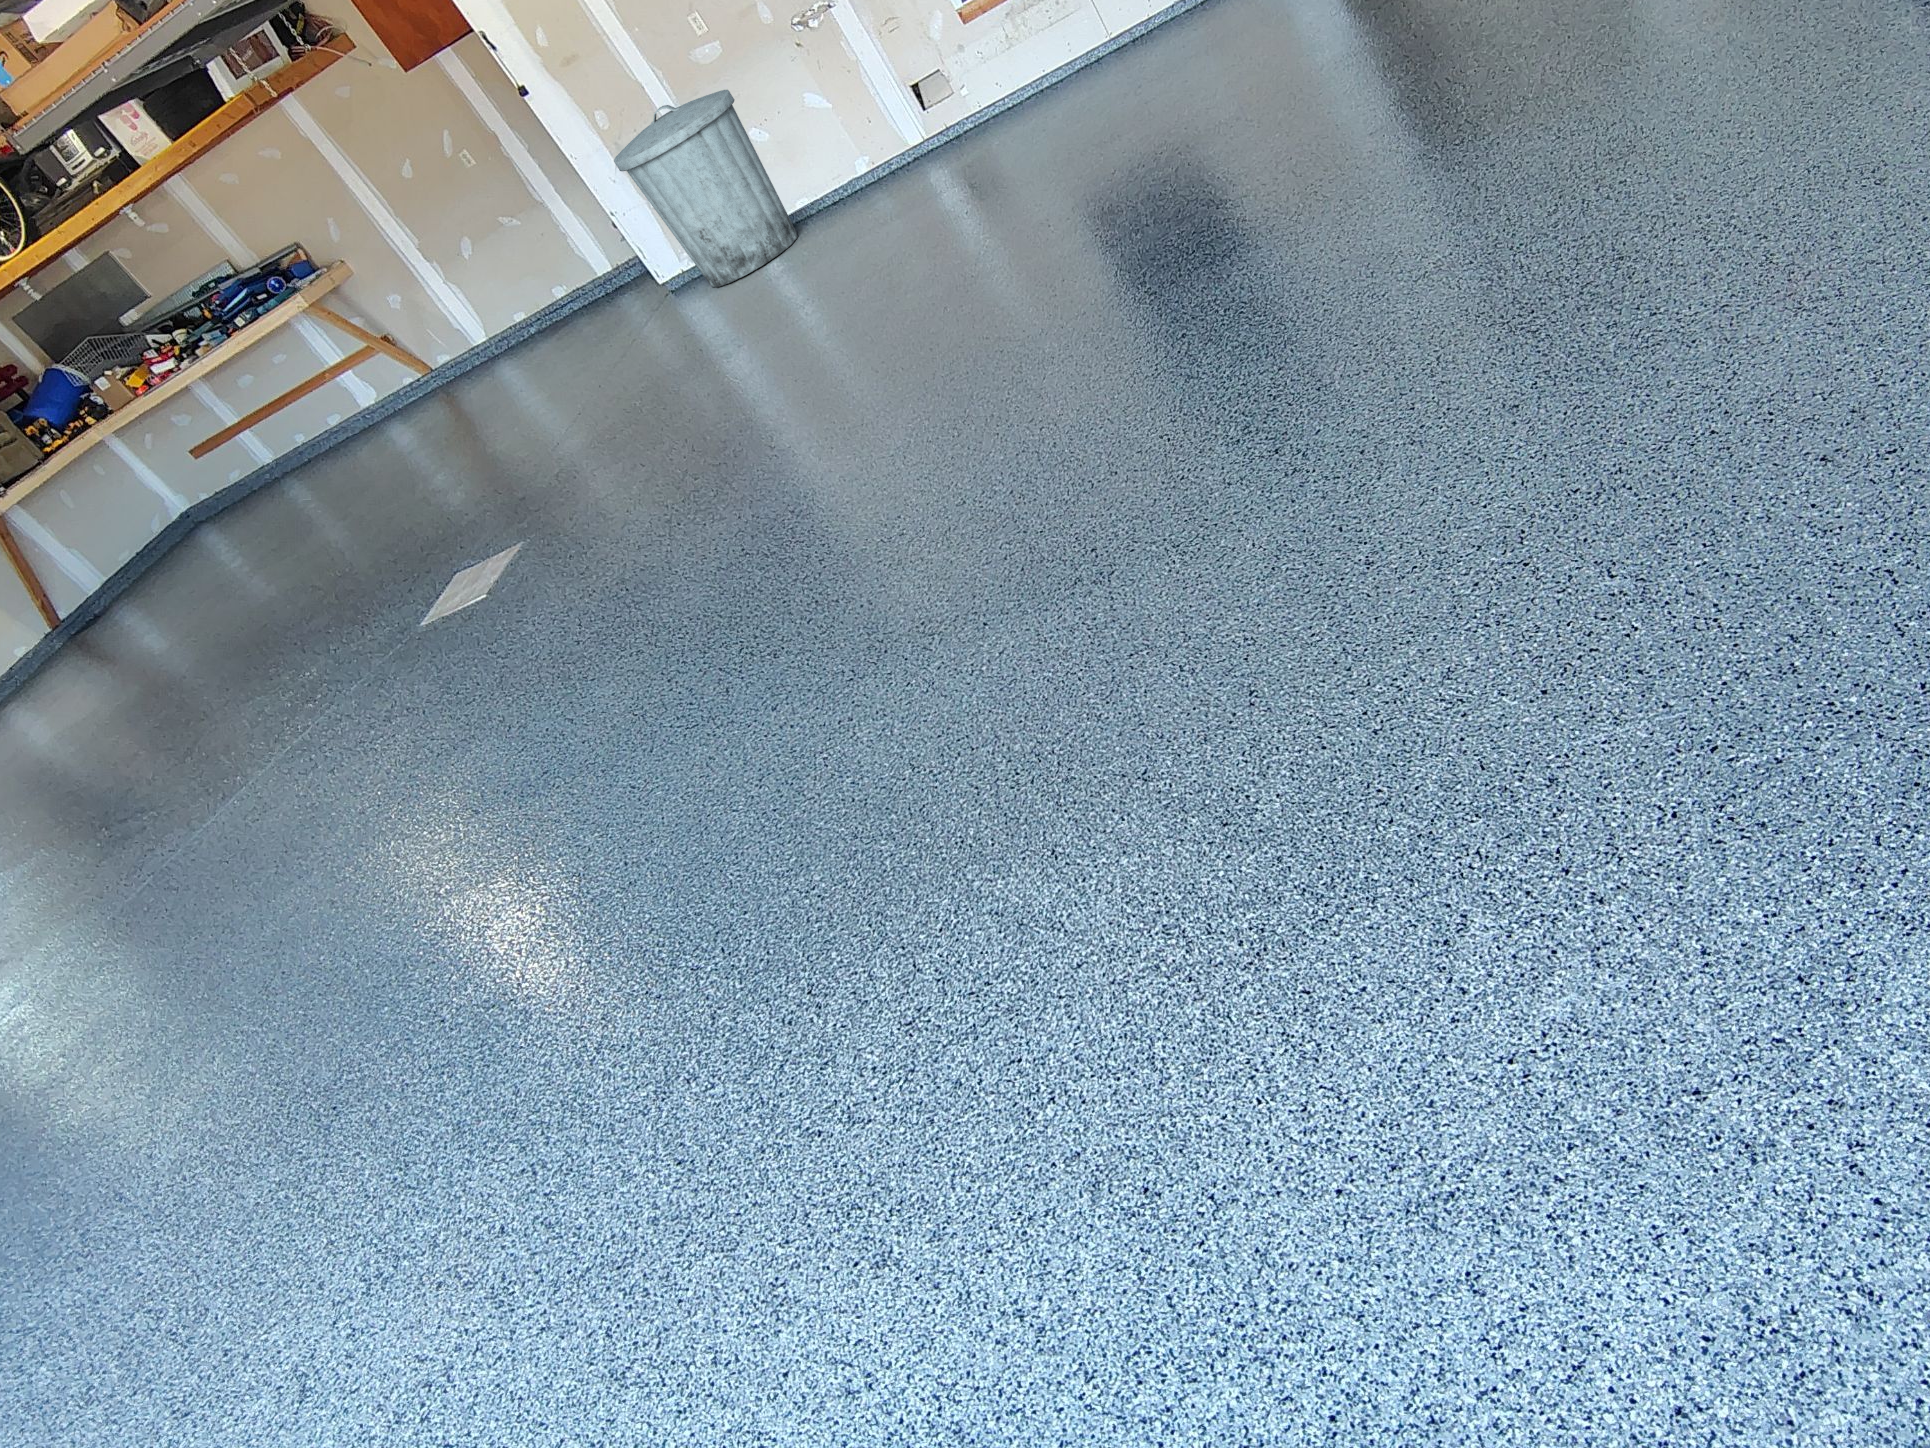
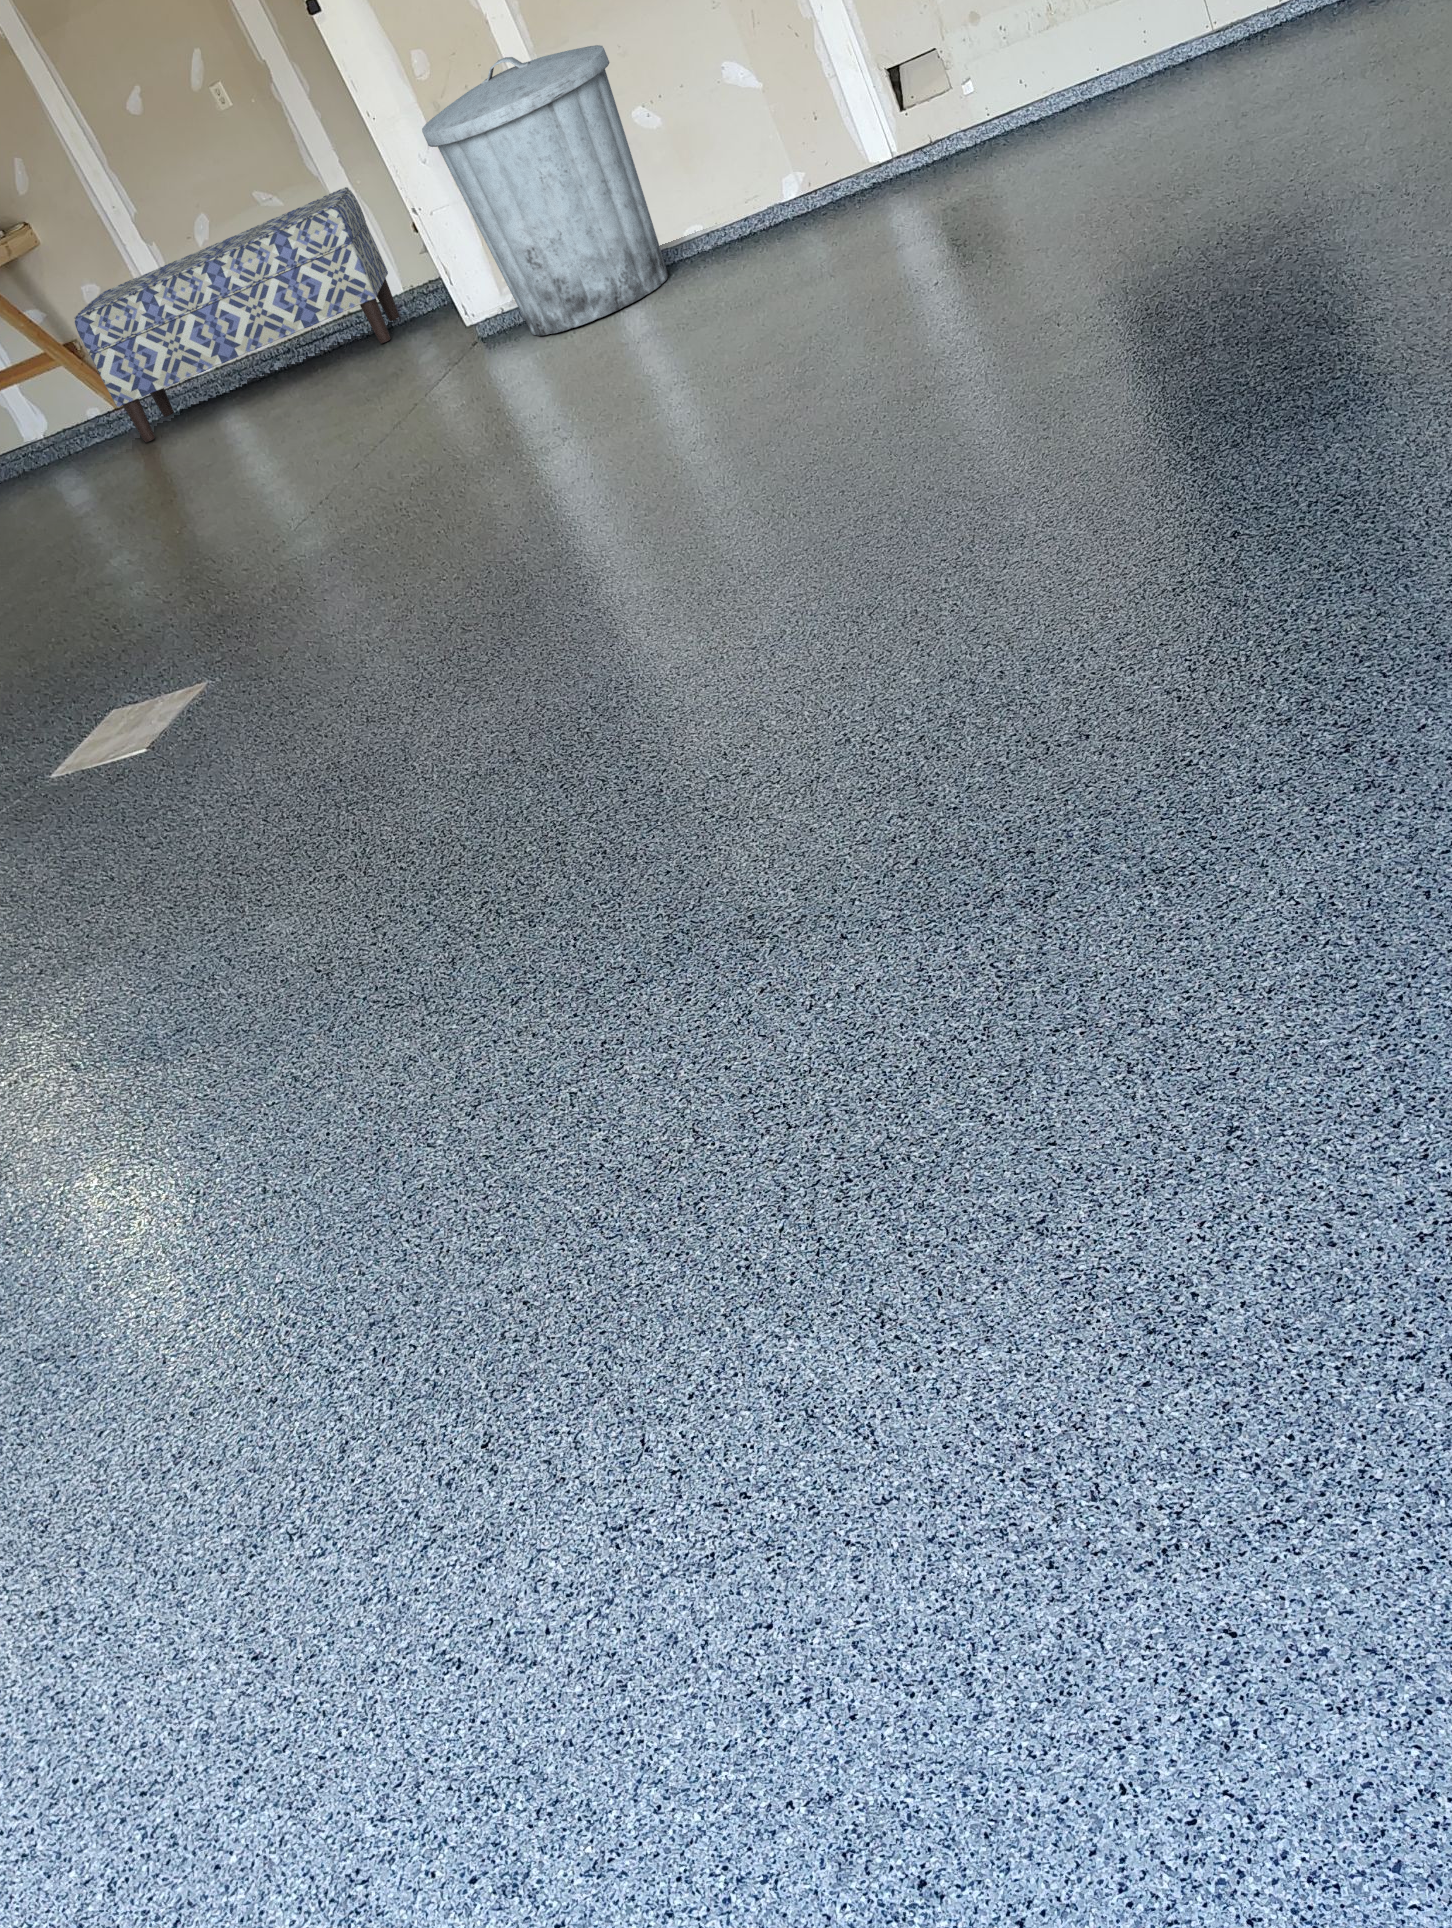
bench: none [388,208,618,401] -> present [74,187,400,442]

